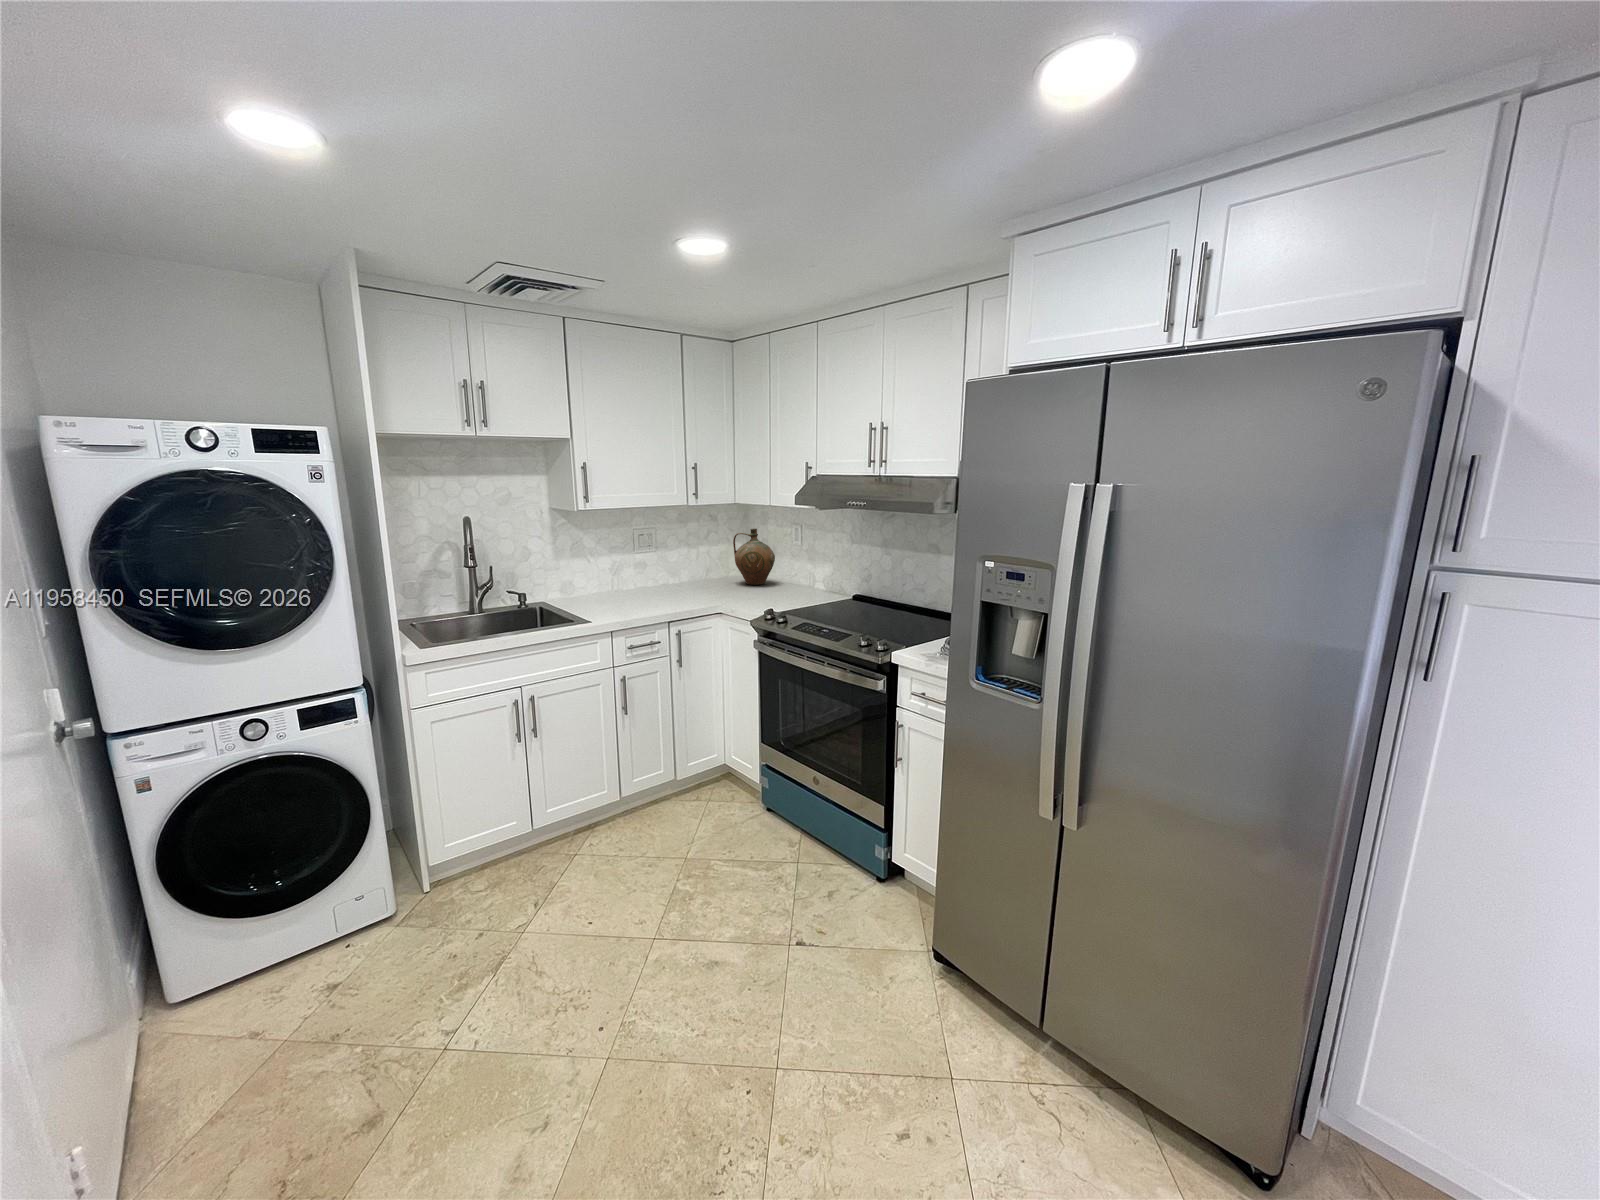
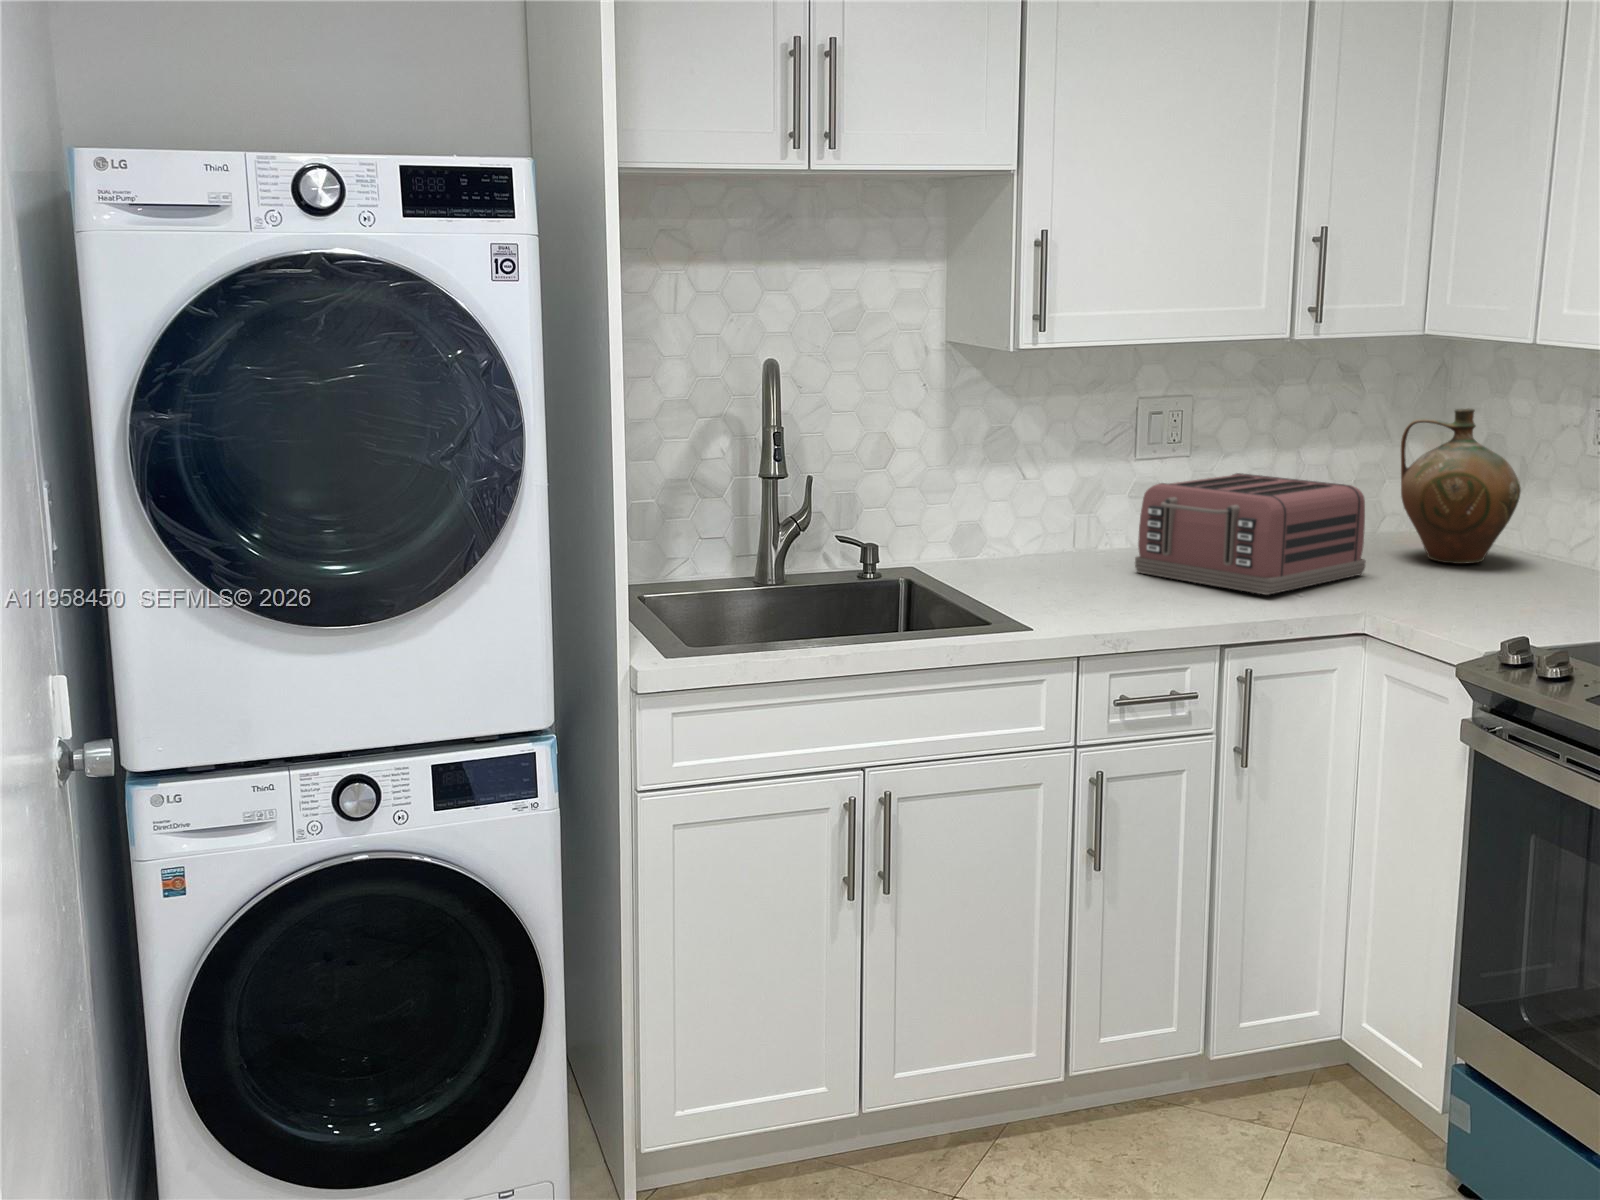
toaster: none [636,556,723,601] -> present [1135,473,1366,595]

